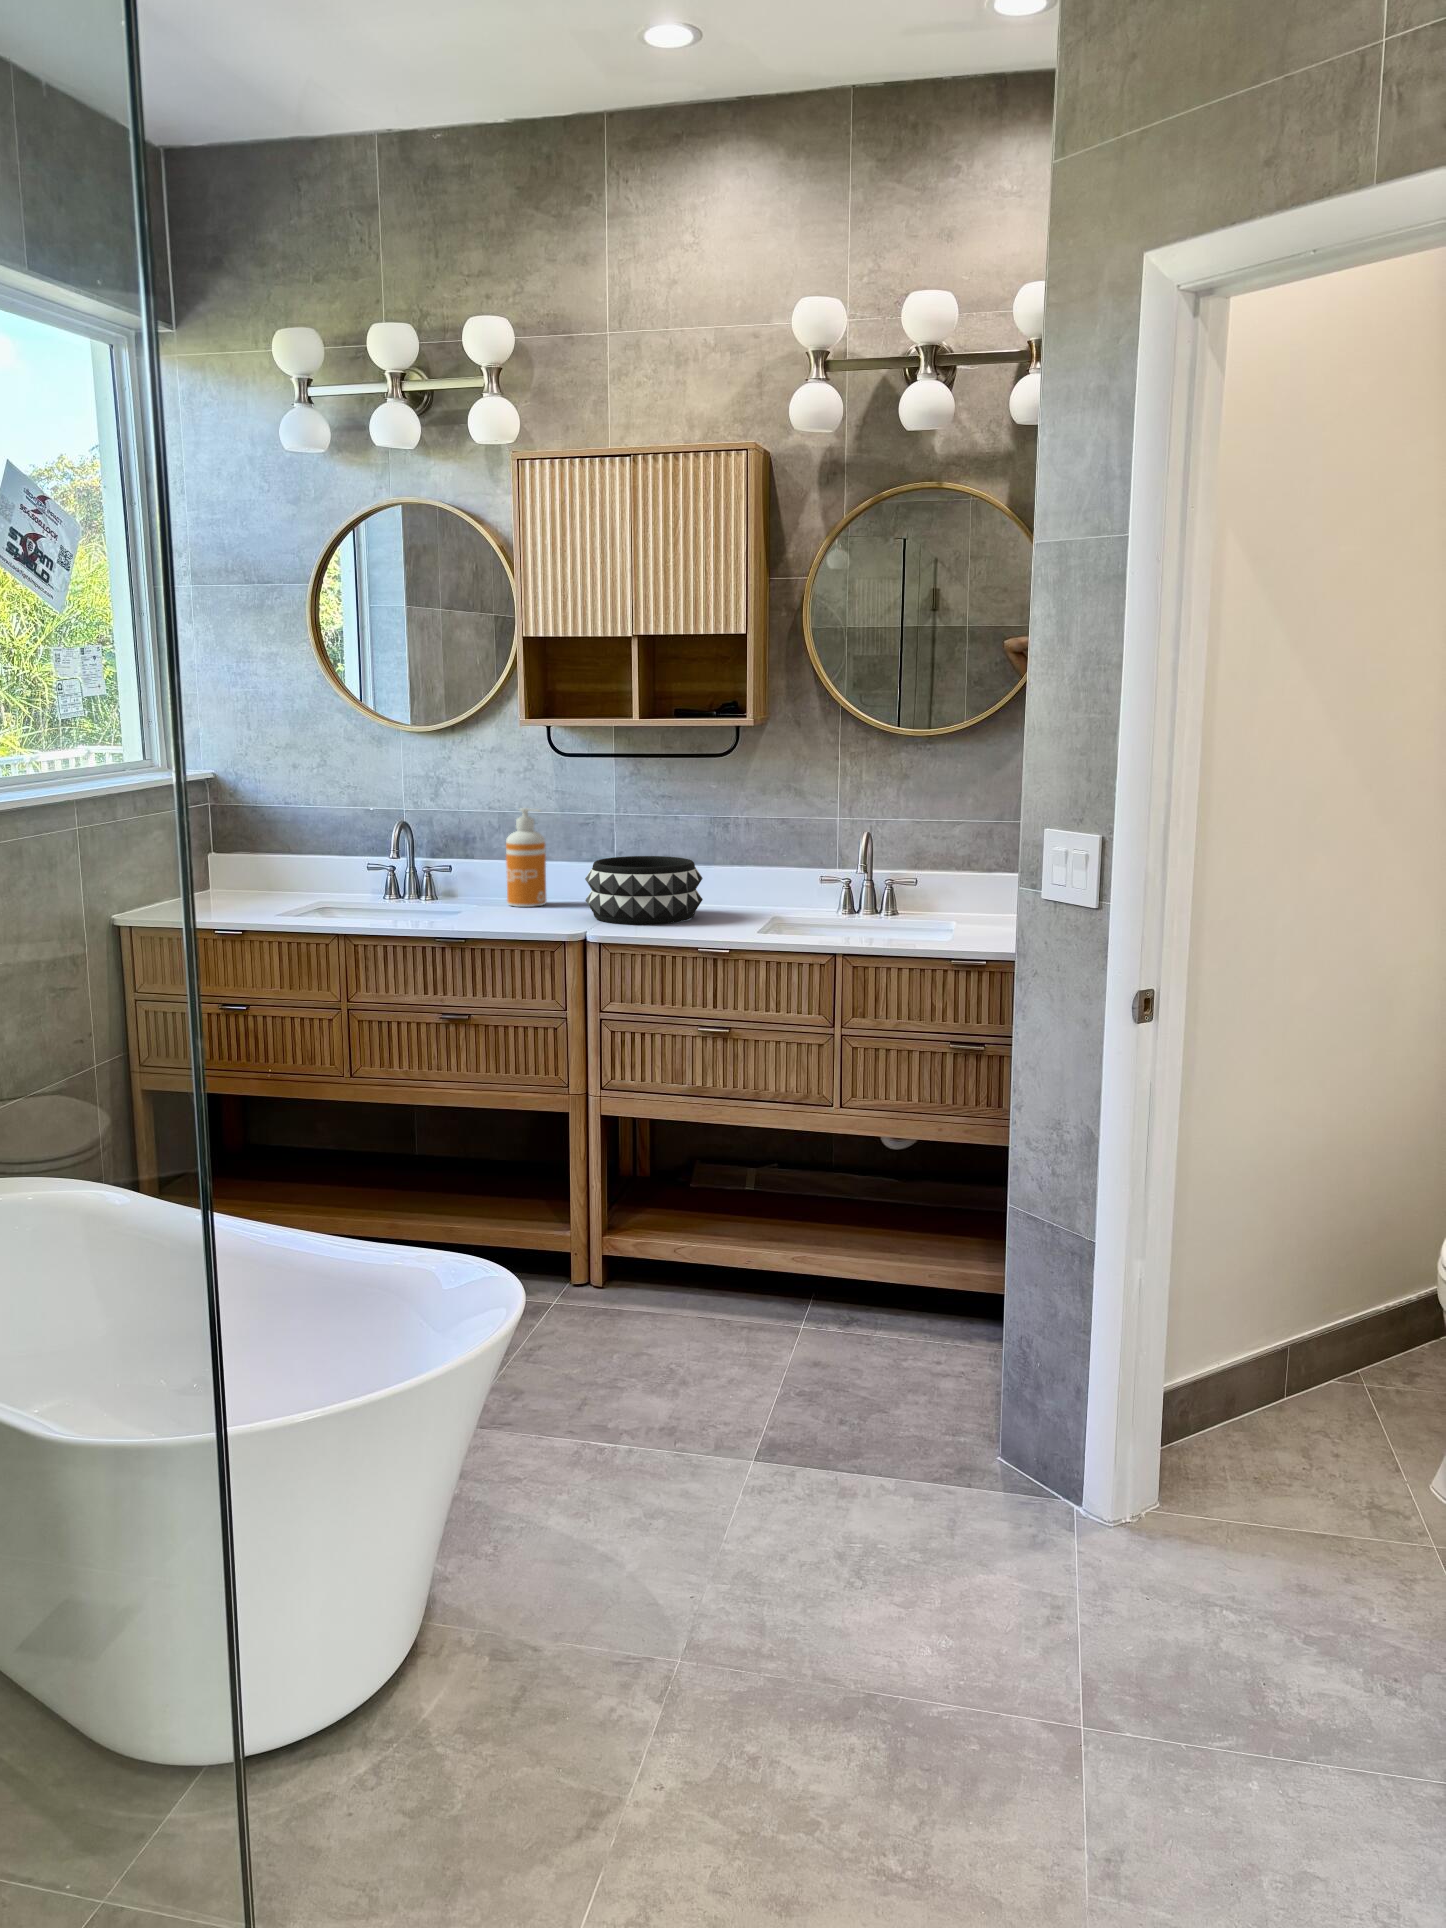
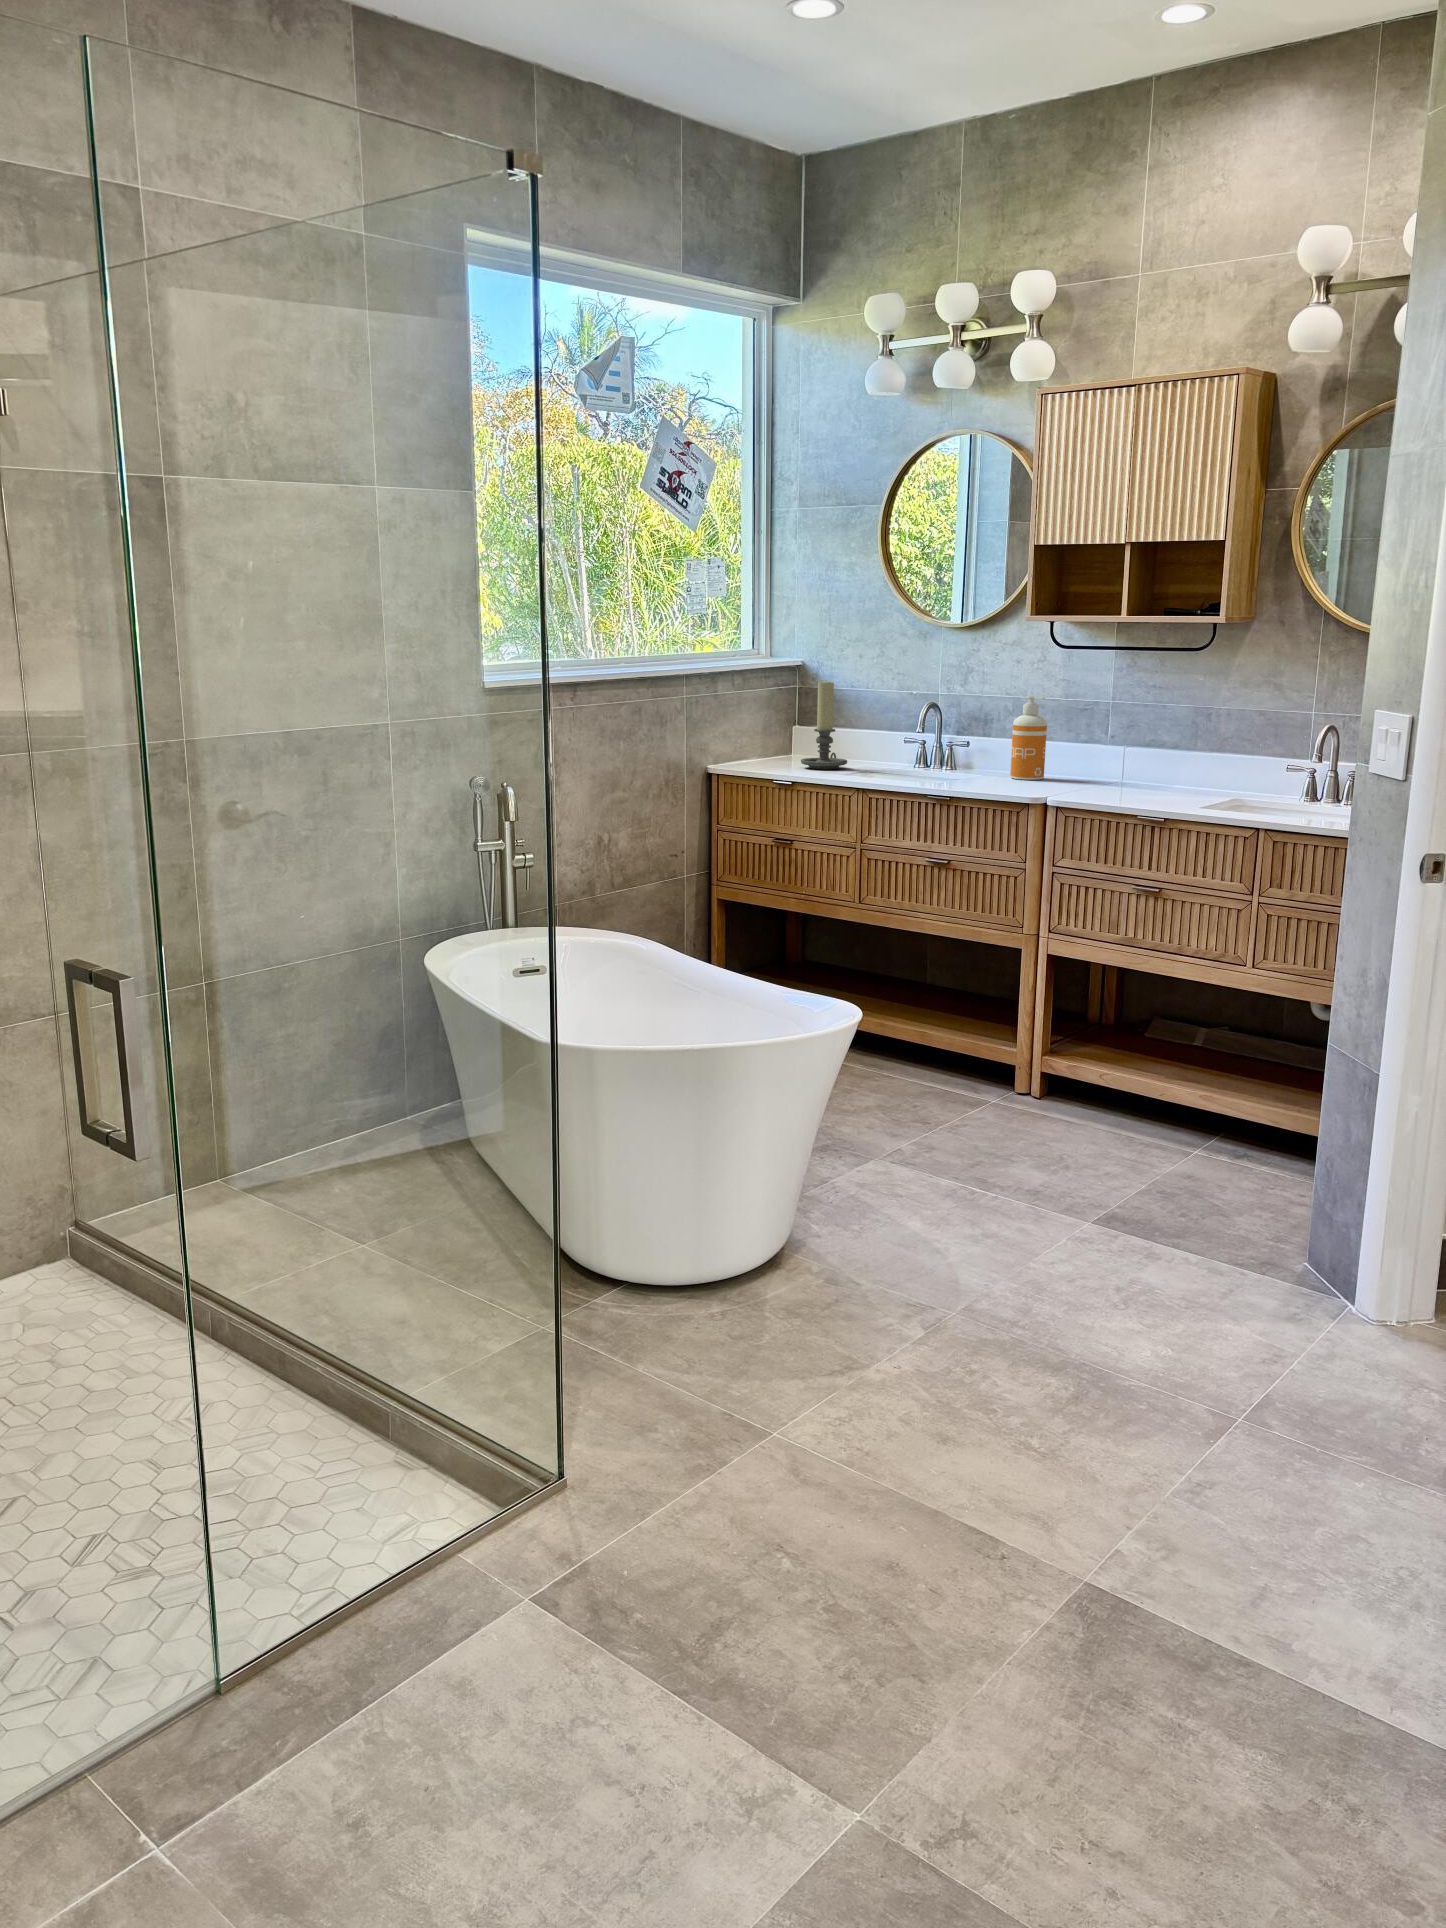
candle holder: none [240,798,301,910] -> present [801,682,847,769]
decorative bowl: present [585,856,703,924] -> none [1063,740,1169,797]

